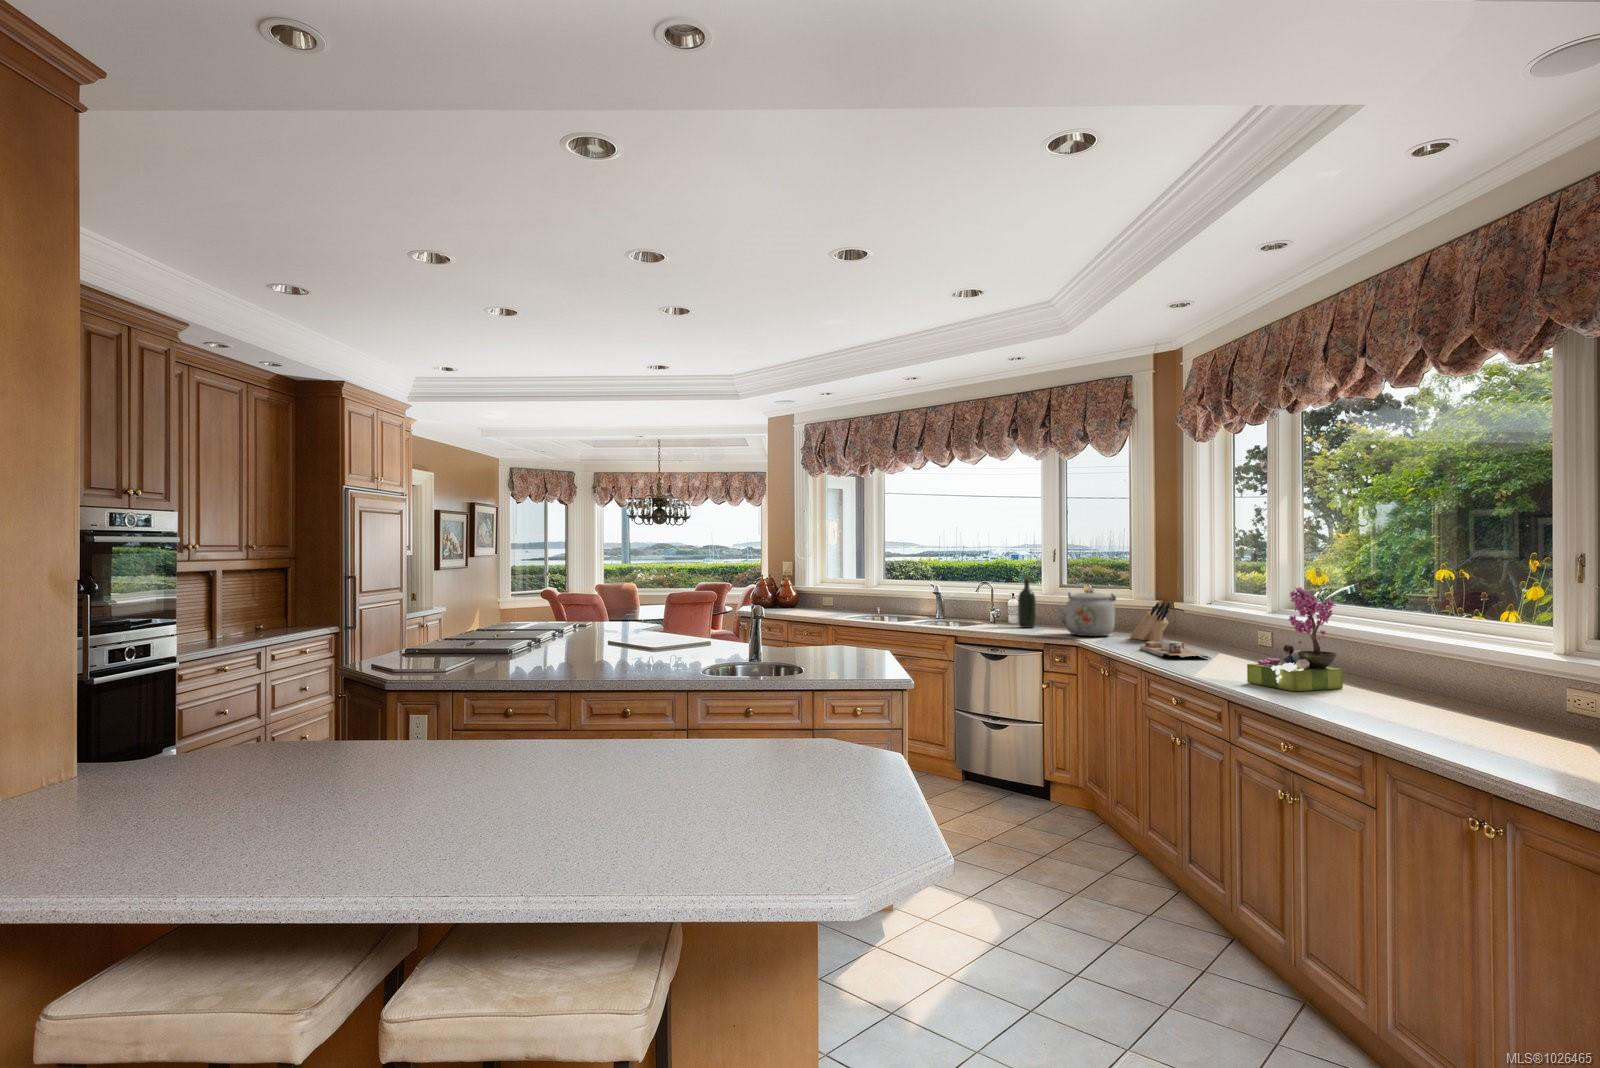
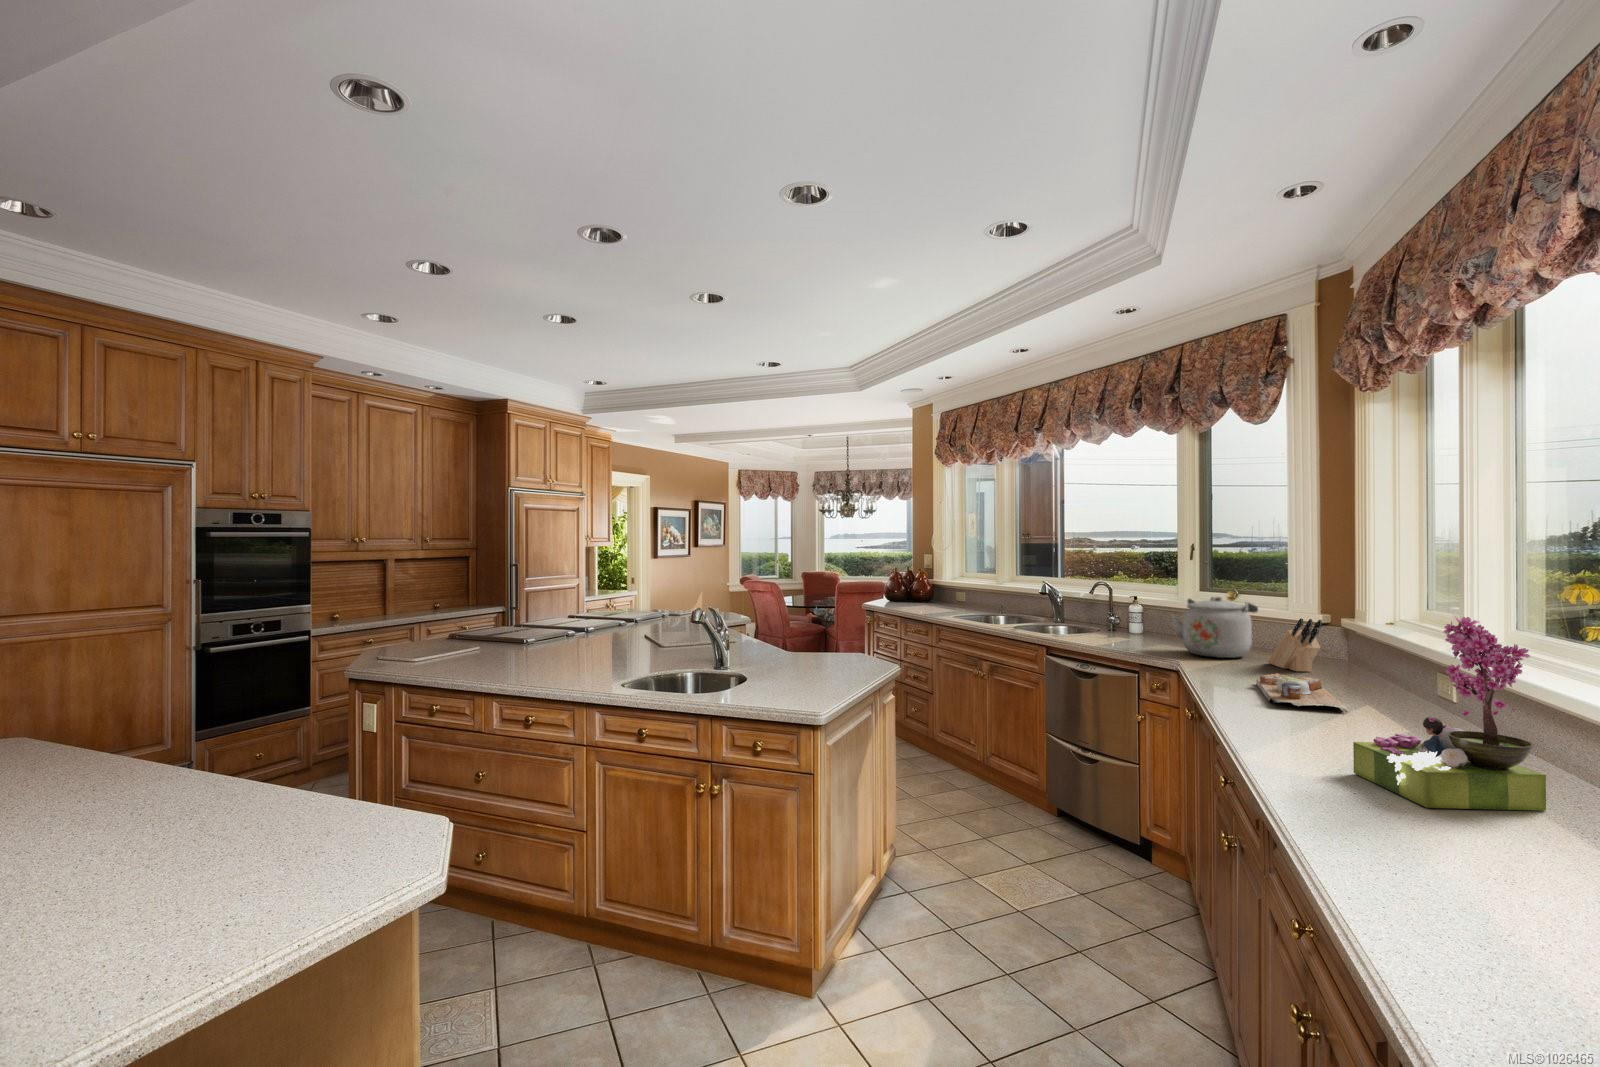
wine bottle: present [1018,577,1036,628] -> none [1139,577,1162,639]

